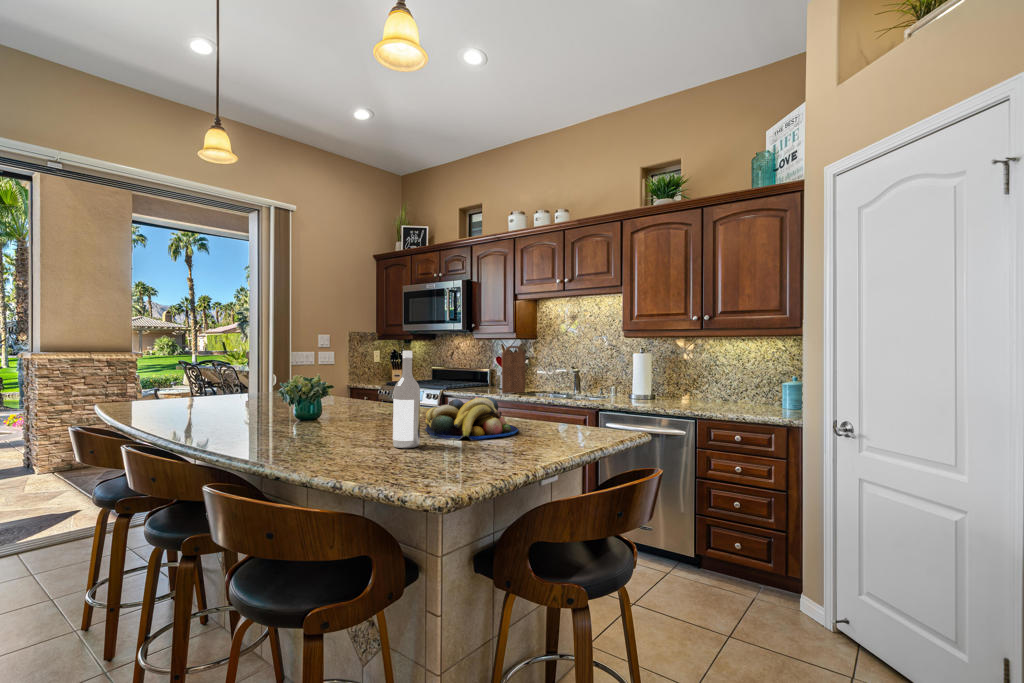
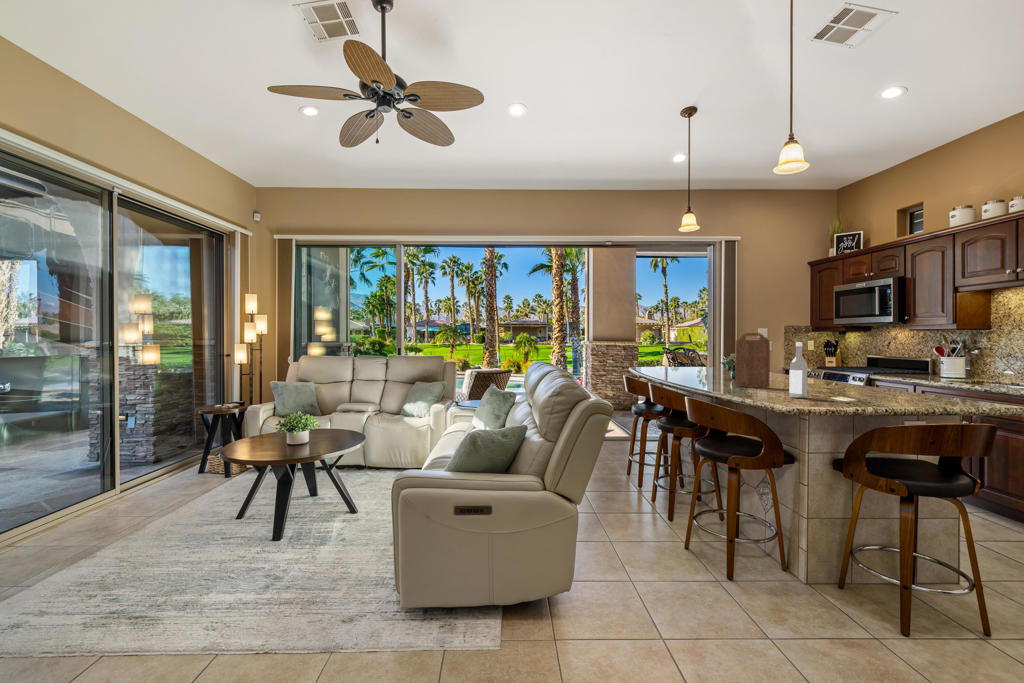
cutting board: present [502,346,525,394] -> present [735,333,770,387]
fruit bowl: present [425,396,518,440] -> none [817,374,894,400]

